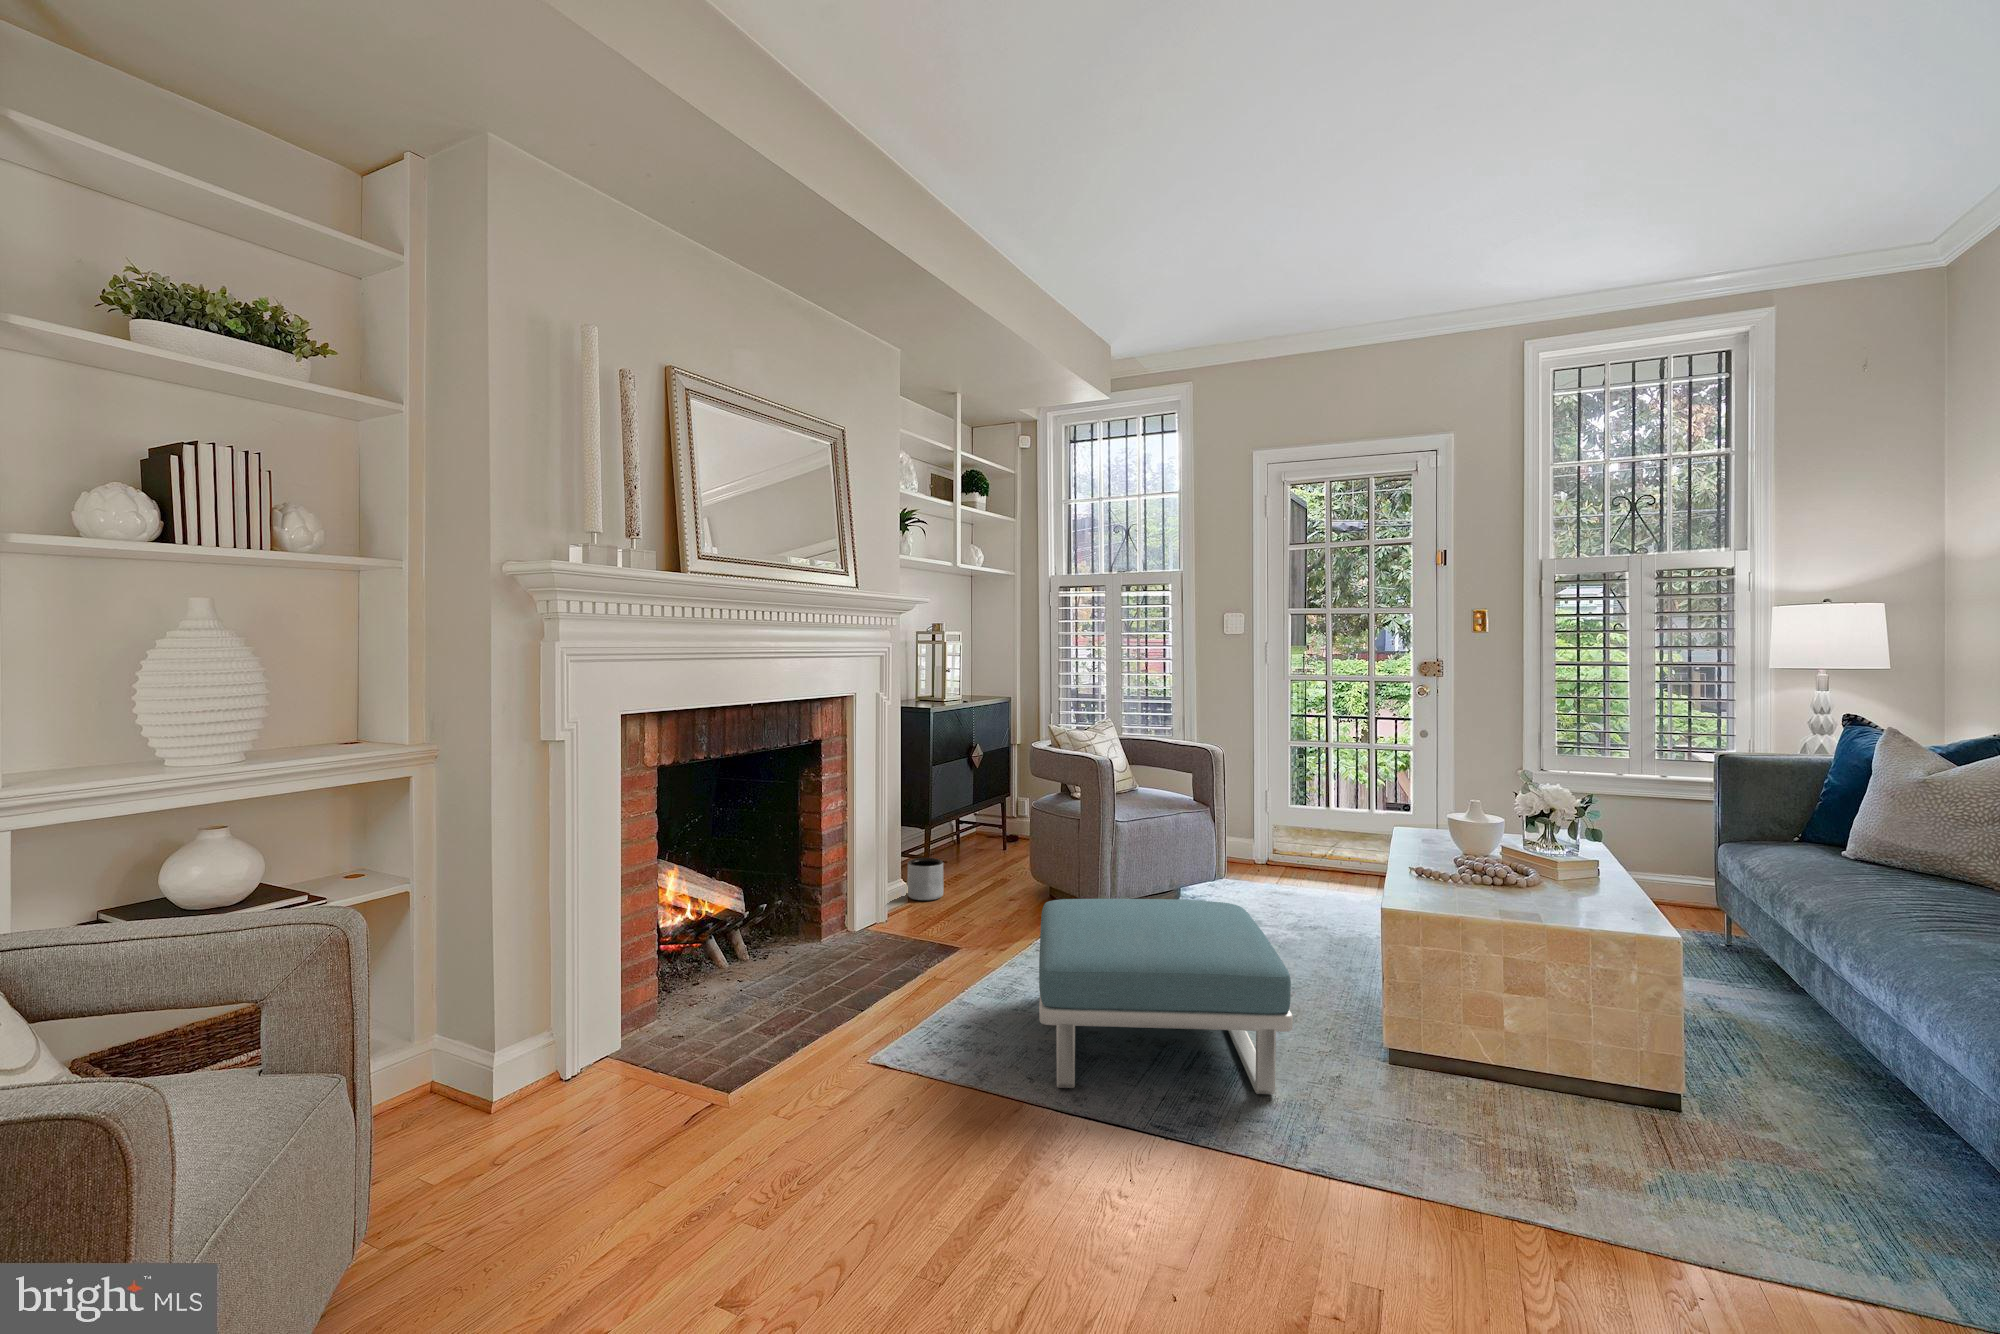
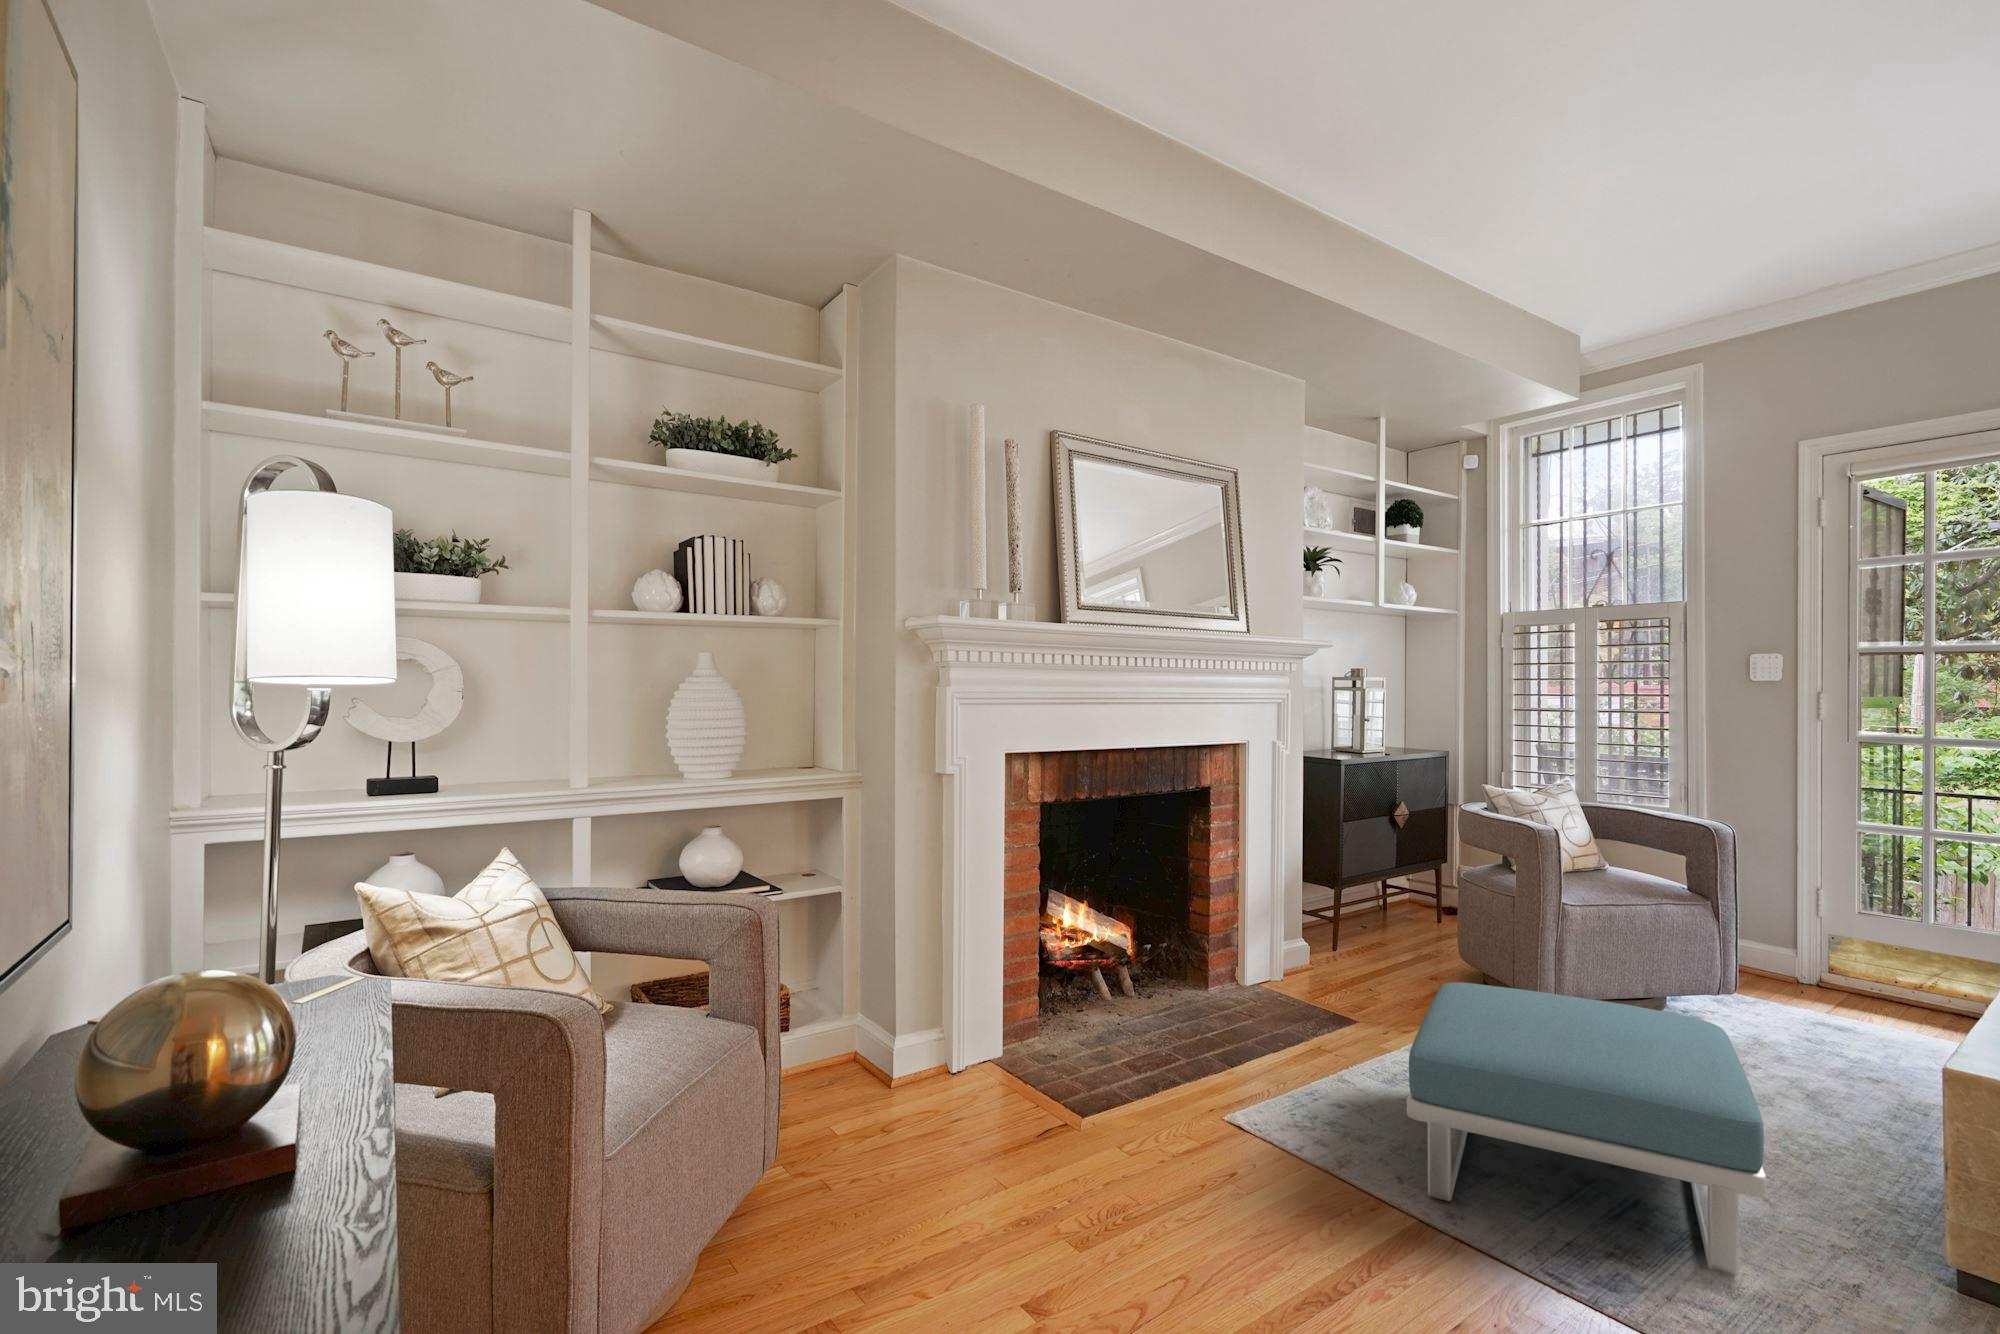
planter: present [907,858,944,901] -> none [1311,920,1352,968]

